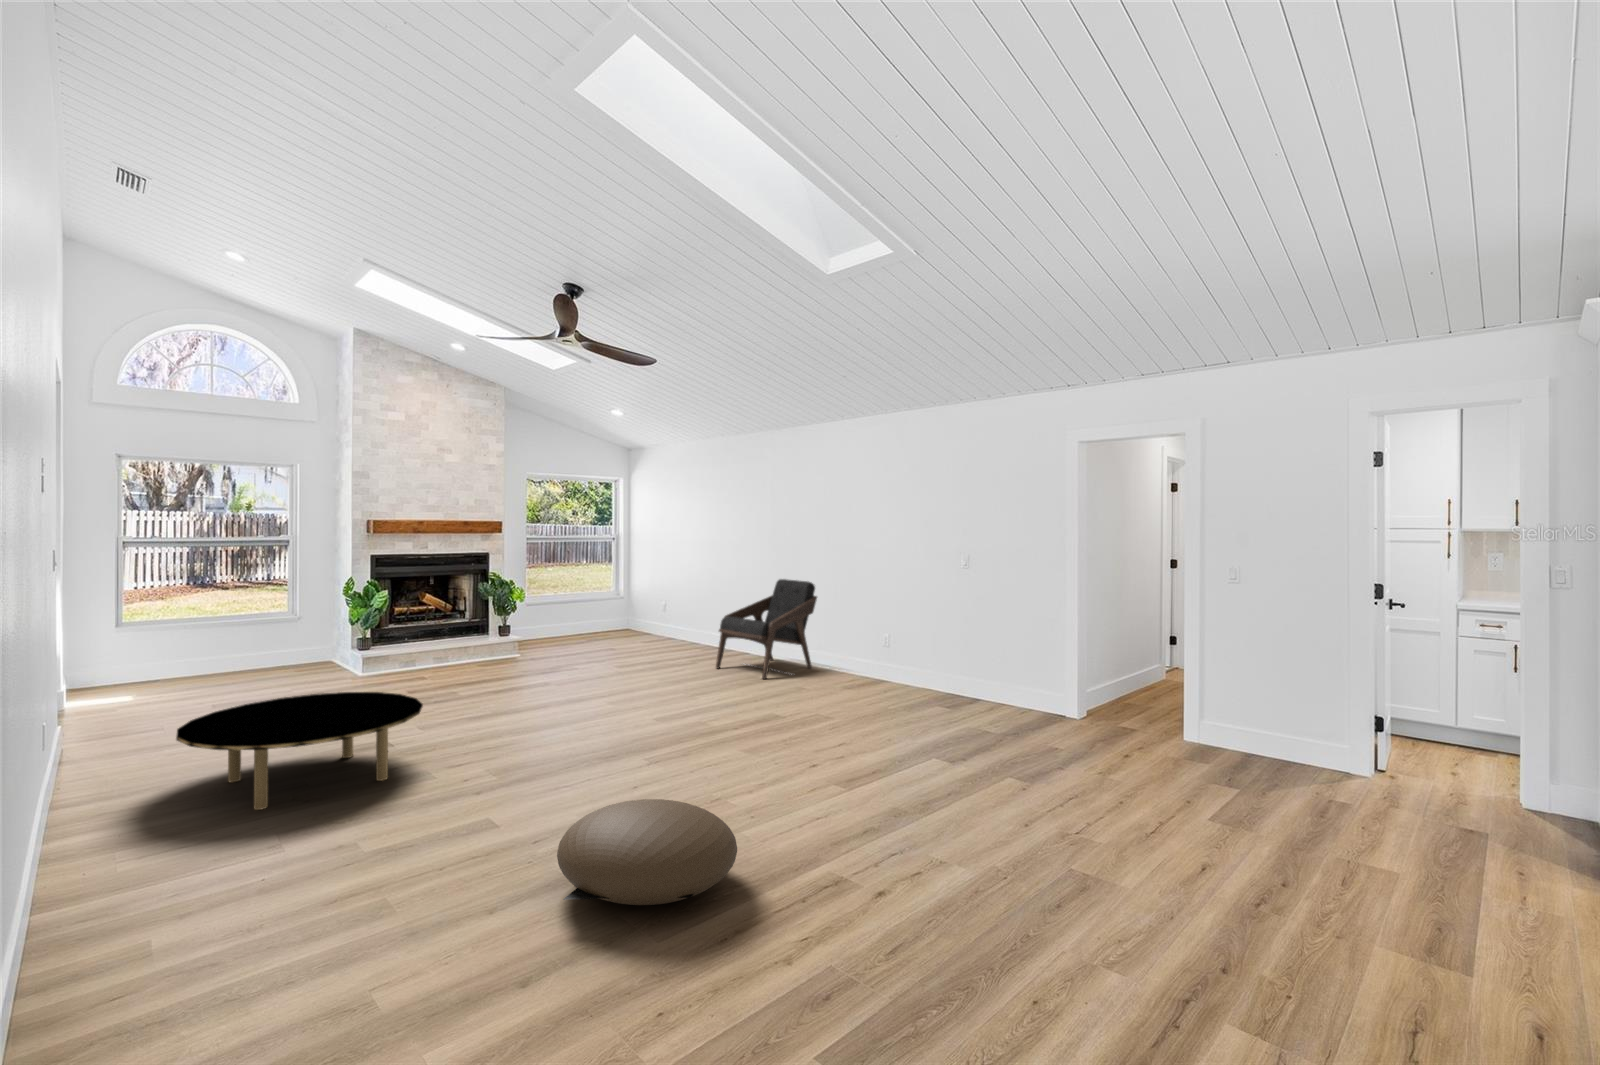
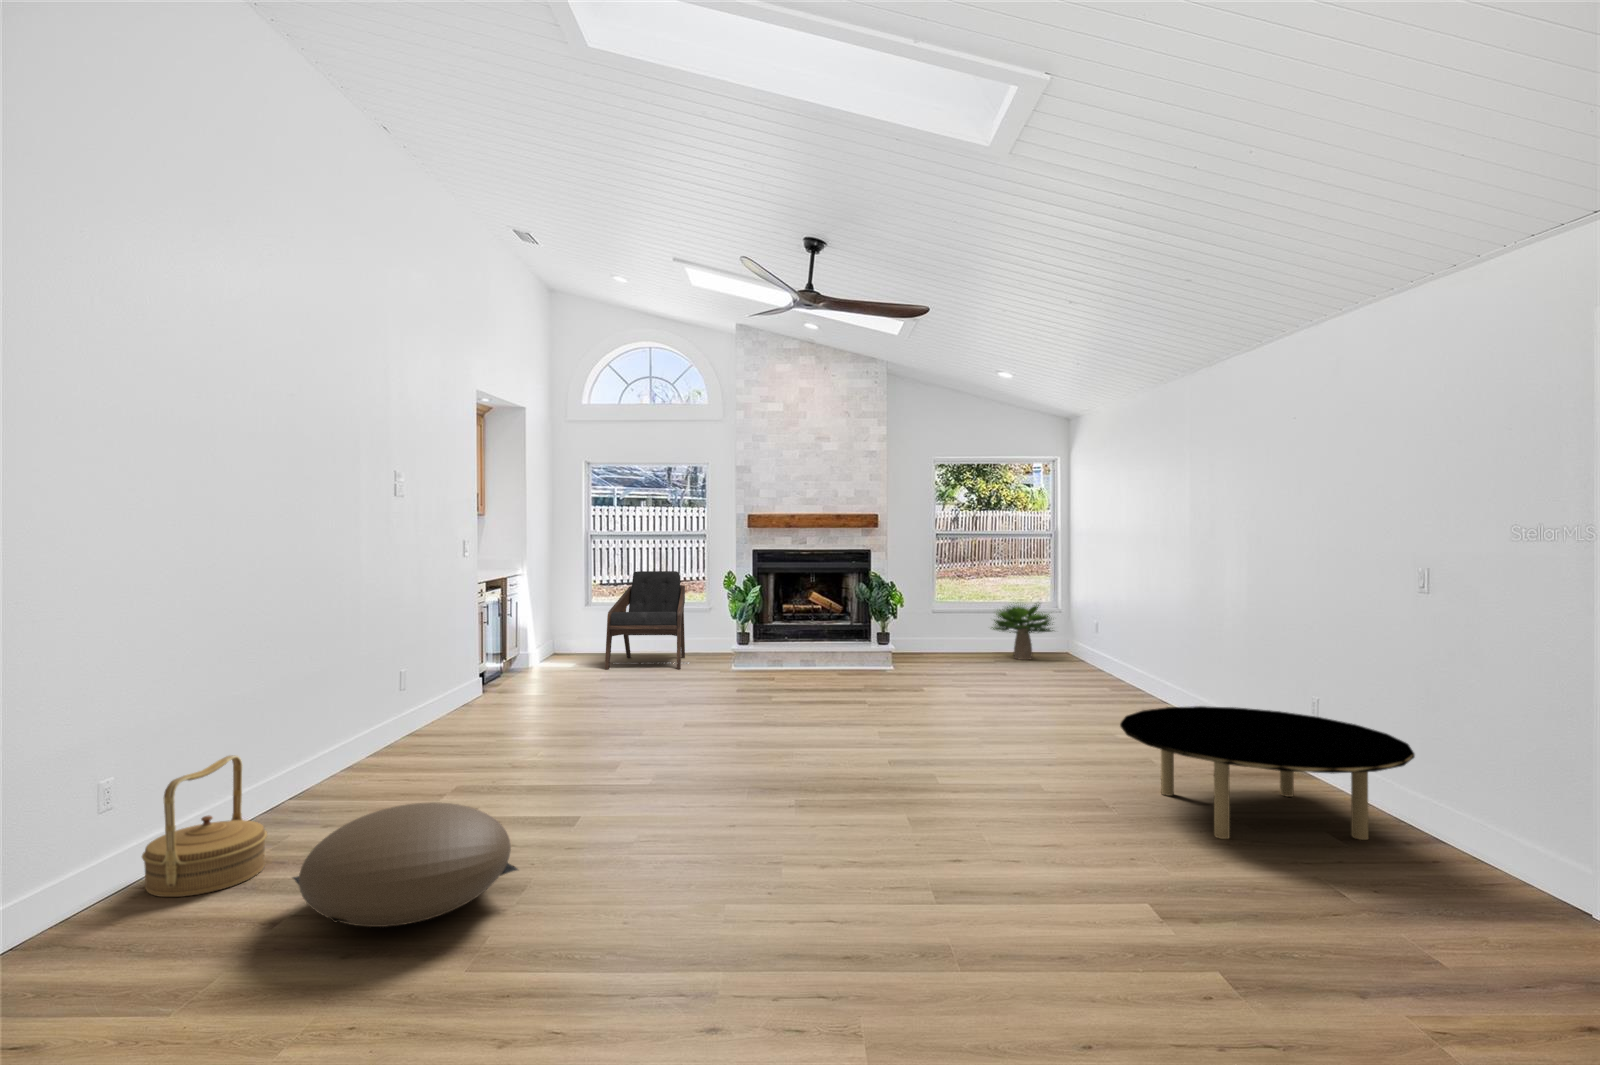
lounge chair: present [716,579,817,679] -> present [605,571,689,669]
potted plant: none [577,589,635,637] -> present [992,603,1054,660]
coffee table: present [176,692,423,810] -> present [1120,706,1415,840]
woven basket: none [329,824,458,990] -> present [142,755,267,897]

